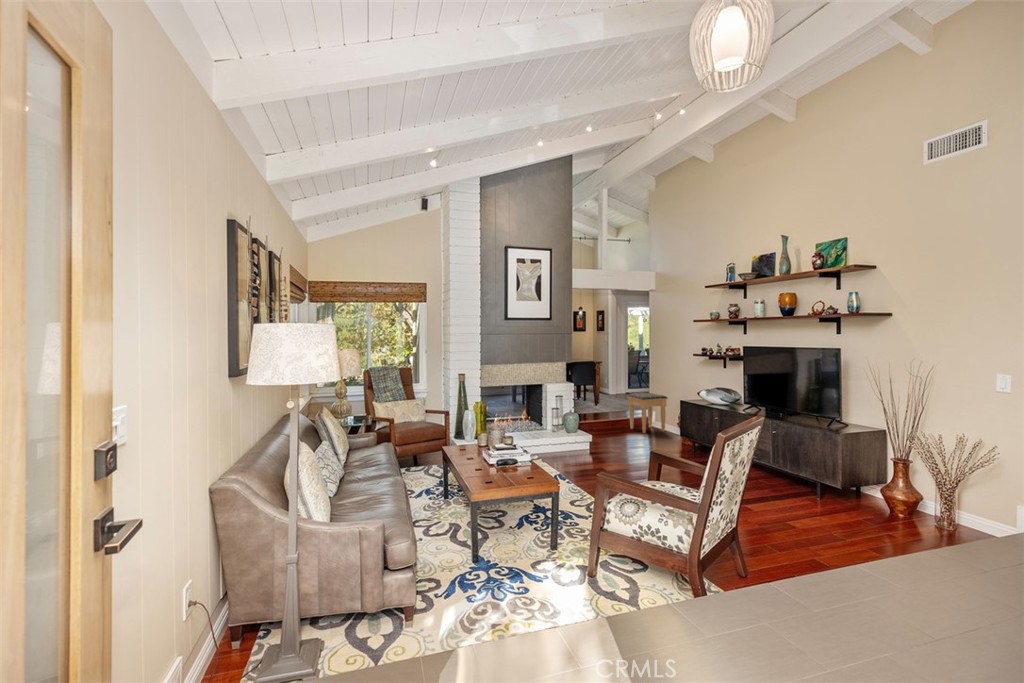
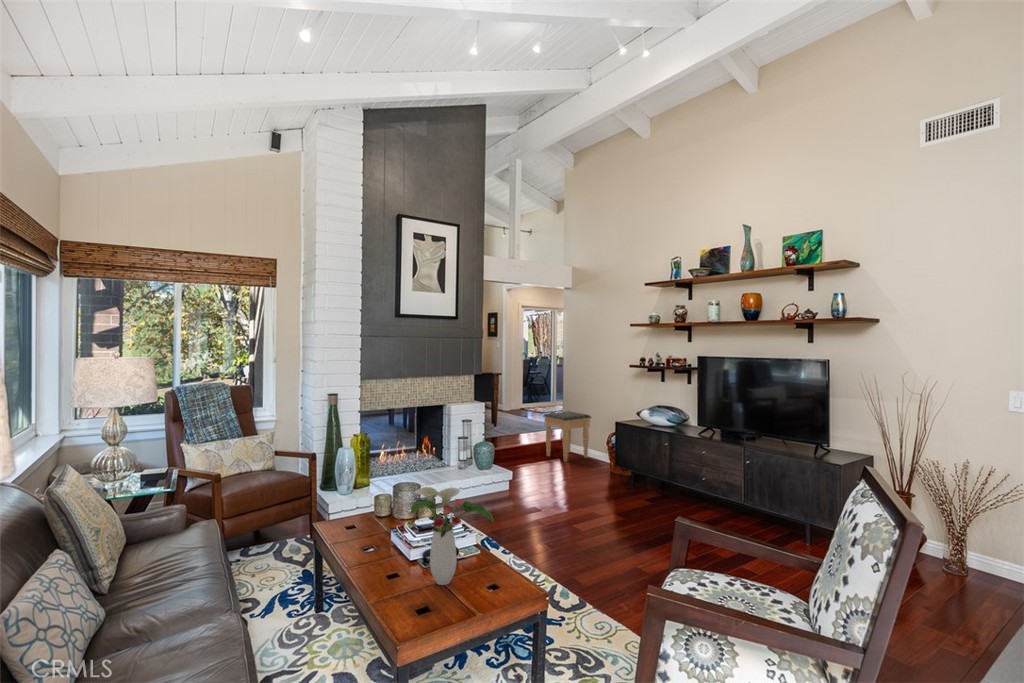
flower arrangement: none [484,422,530,476] -> present [411,487,493,585]

